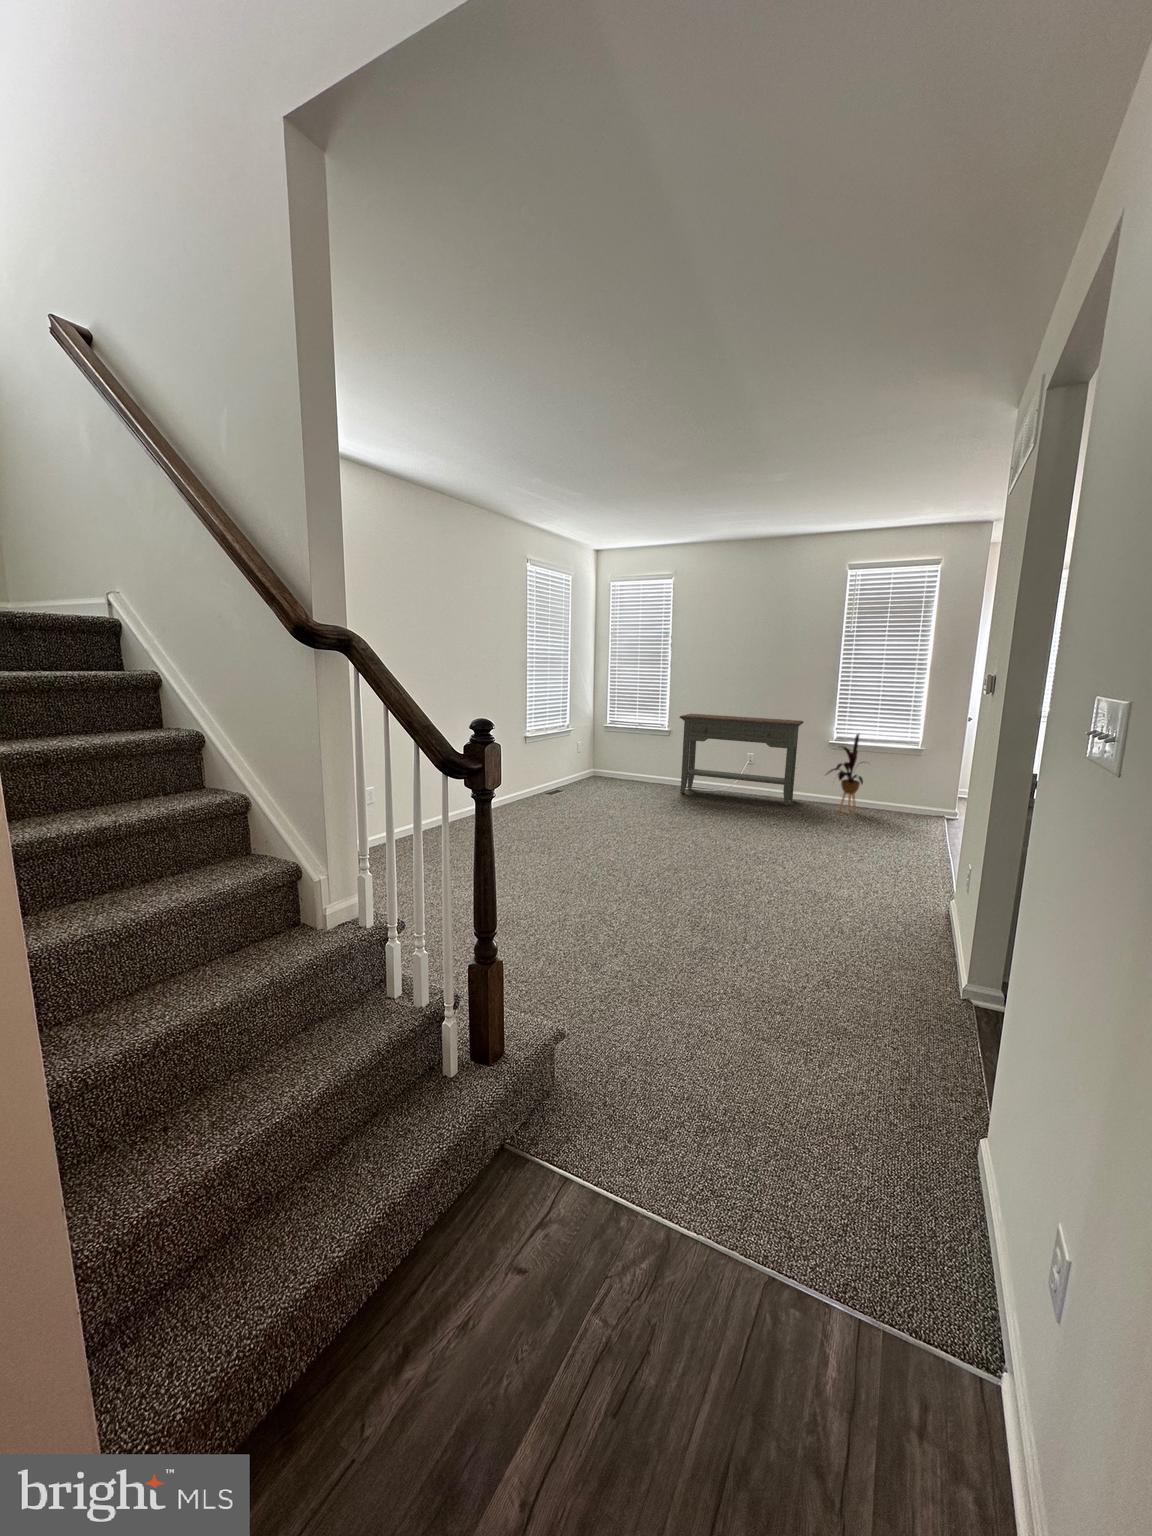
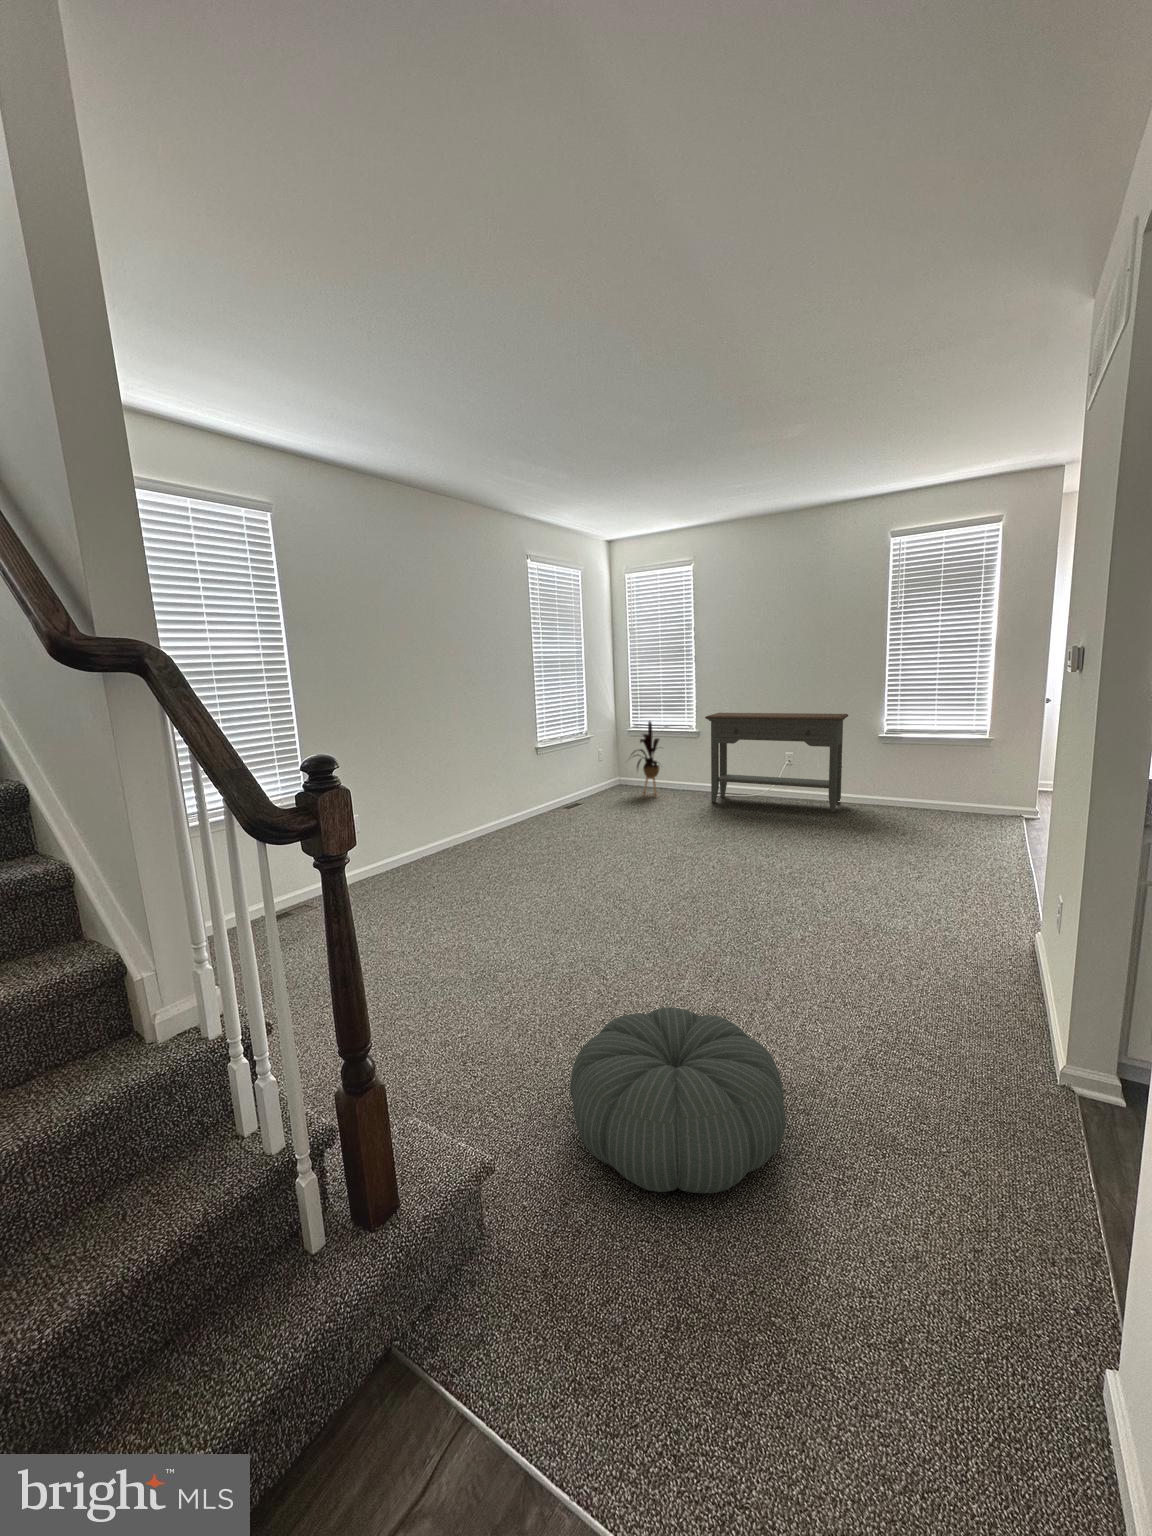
house plant: present [828,734,863,813] -> present [633,721,659,796]
pouf: none [607,935,771,1057] -> present [570,1007,786,1193]

